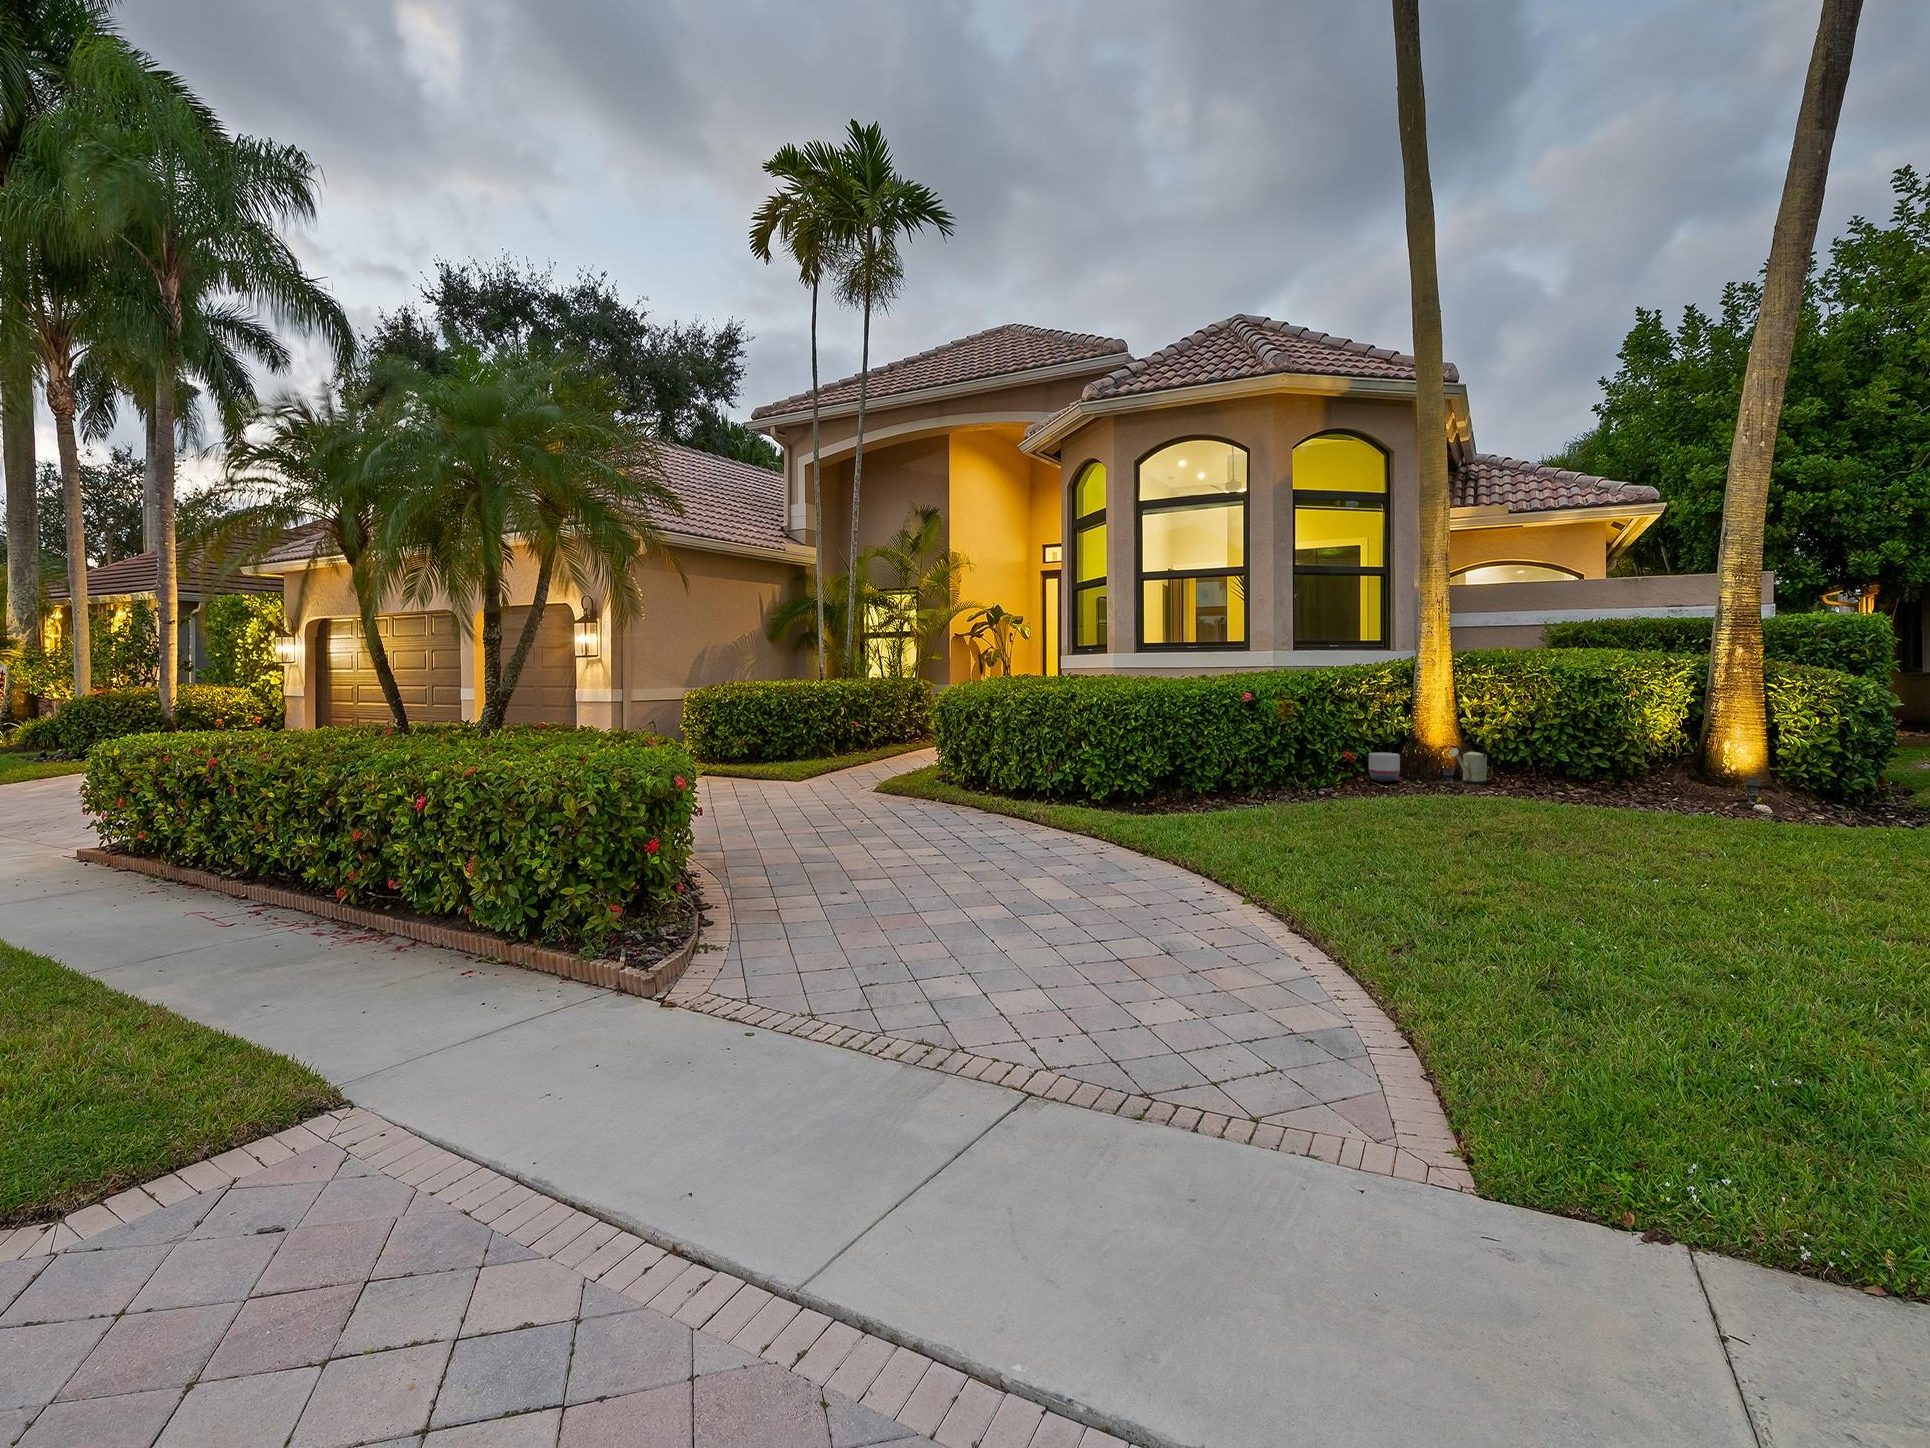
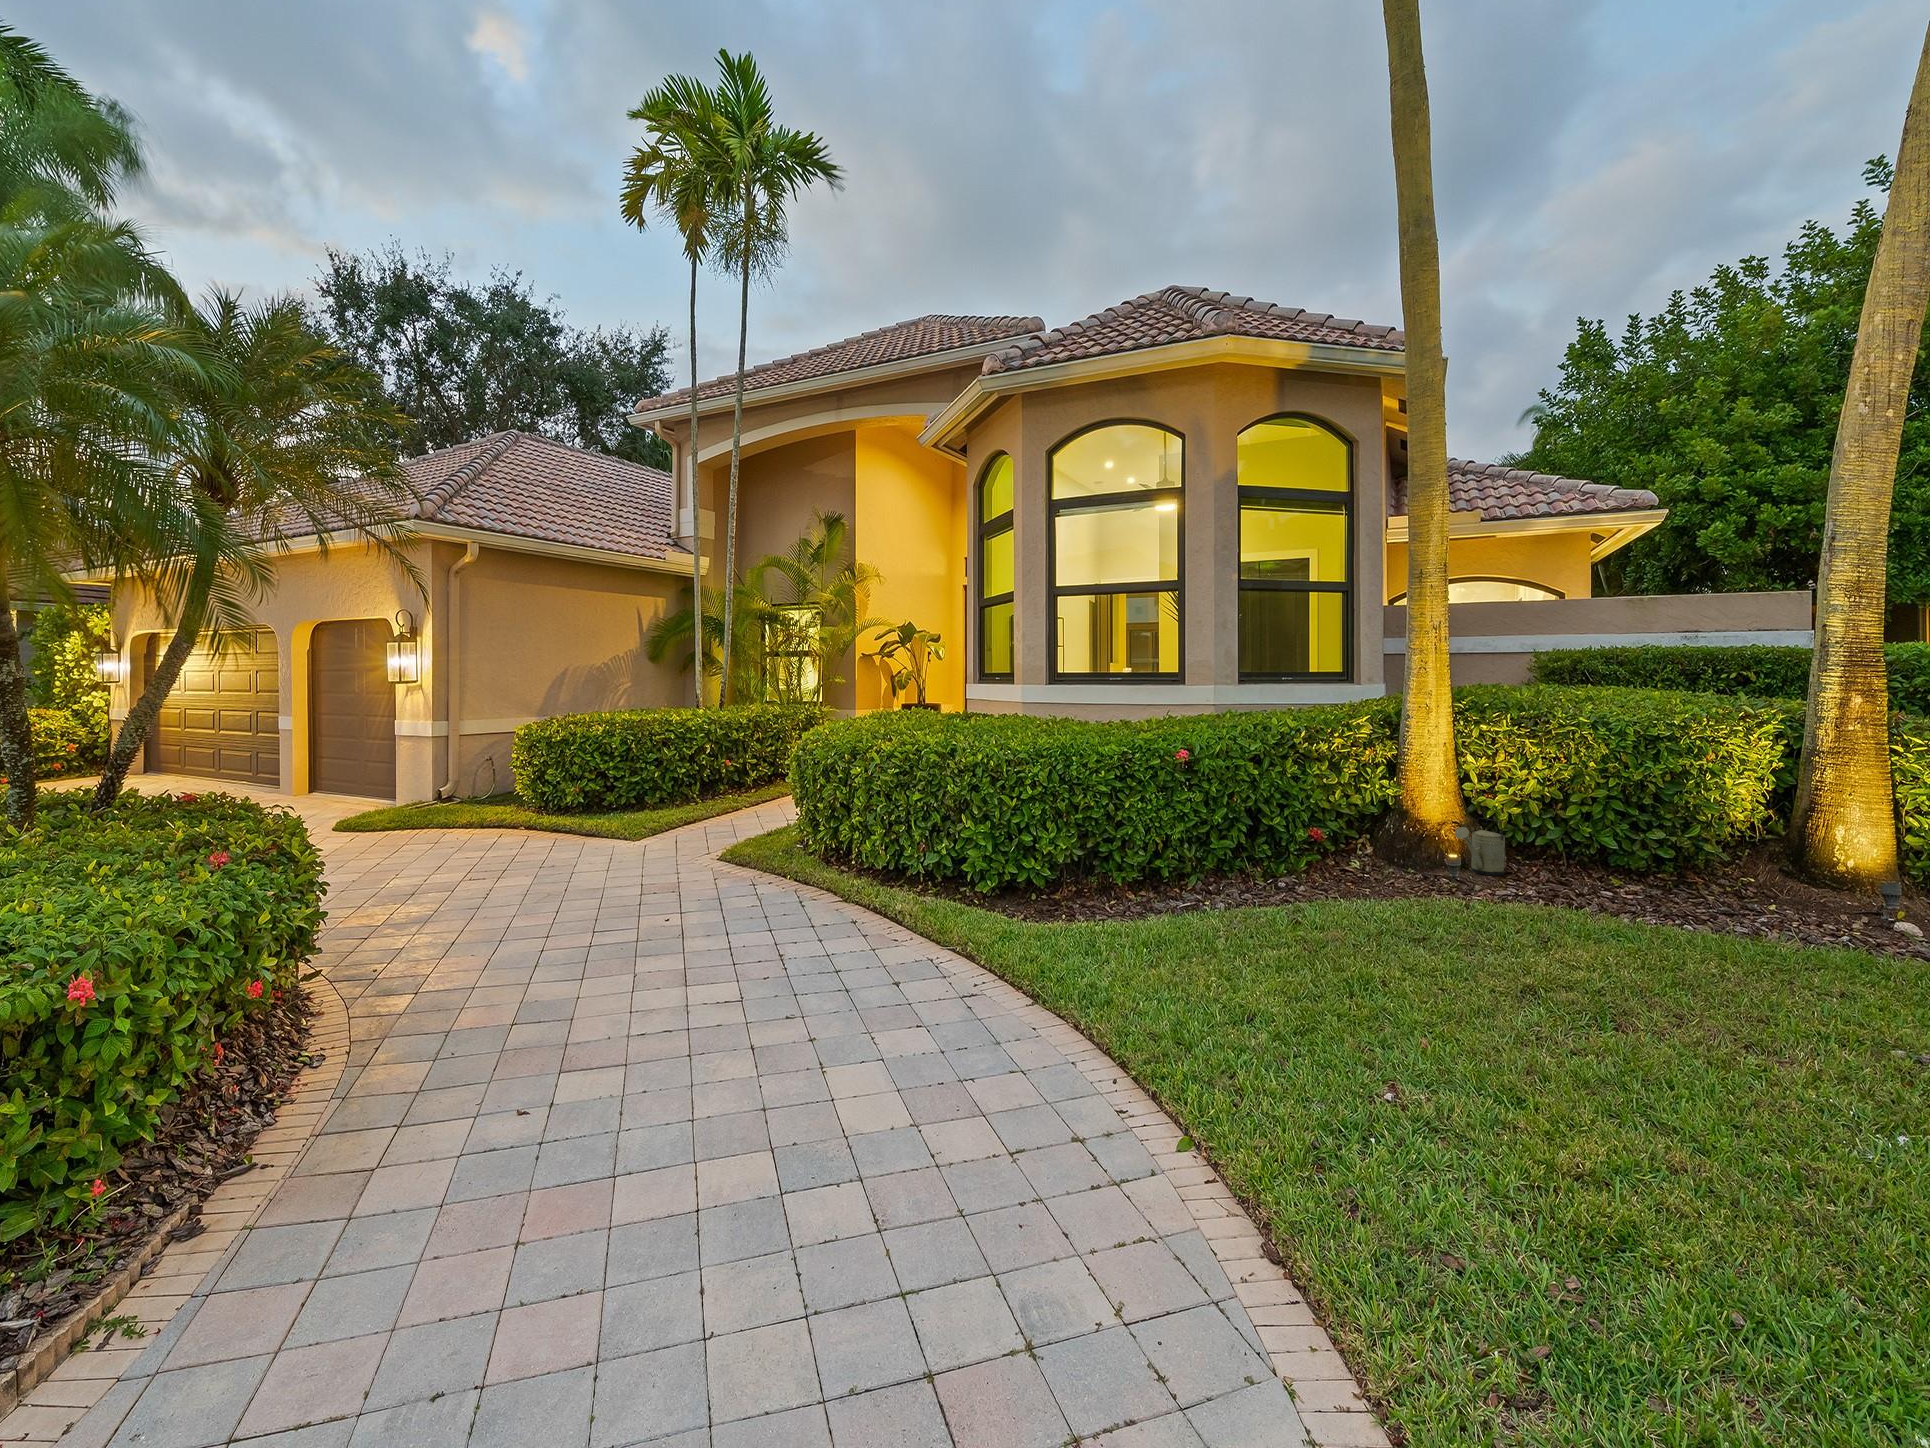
planter: present [1369,753,1400,782] -> none [1345,828,1388,870]

